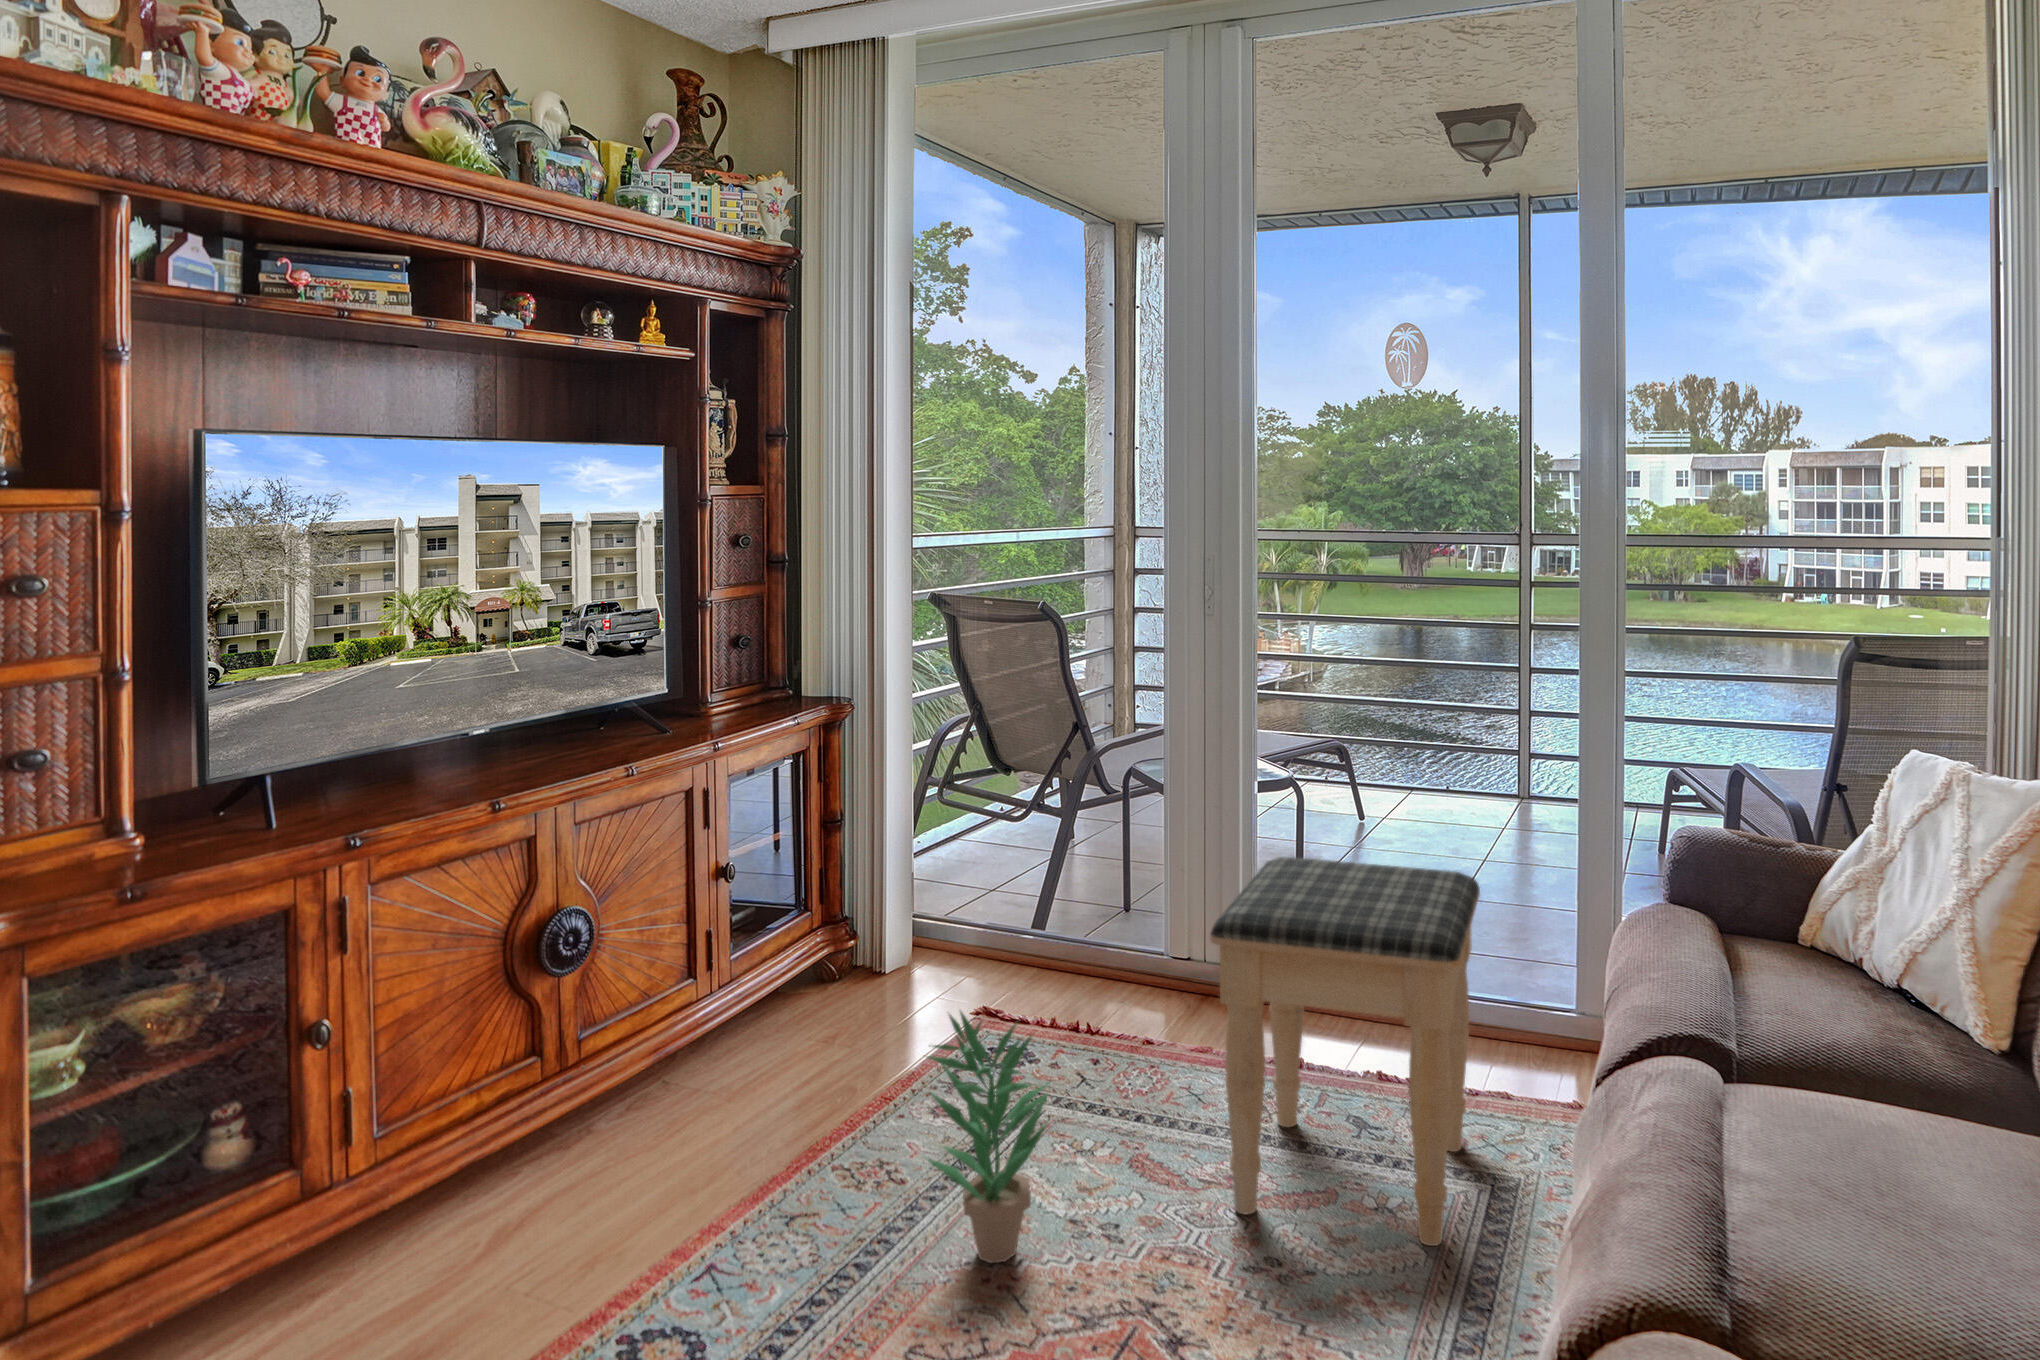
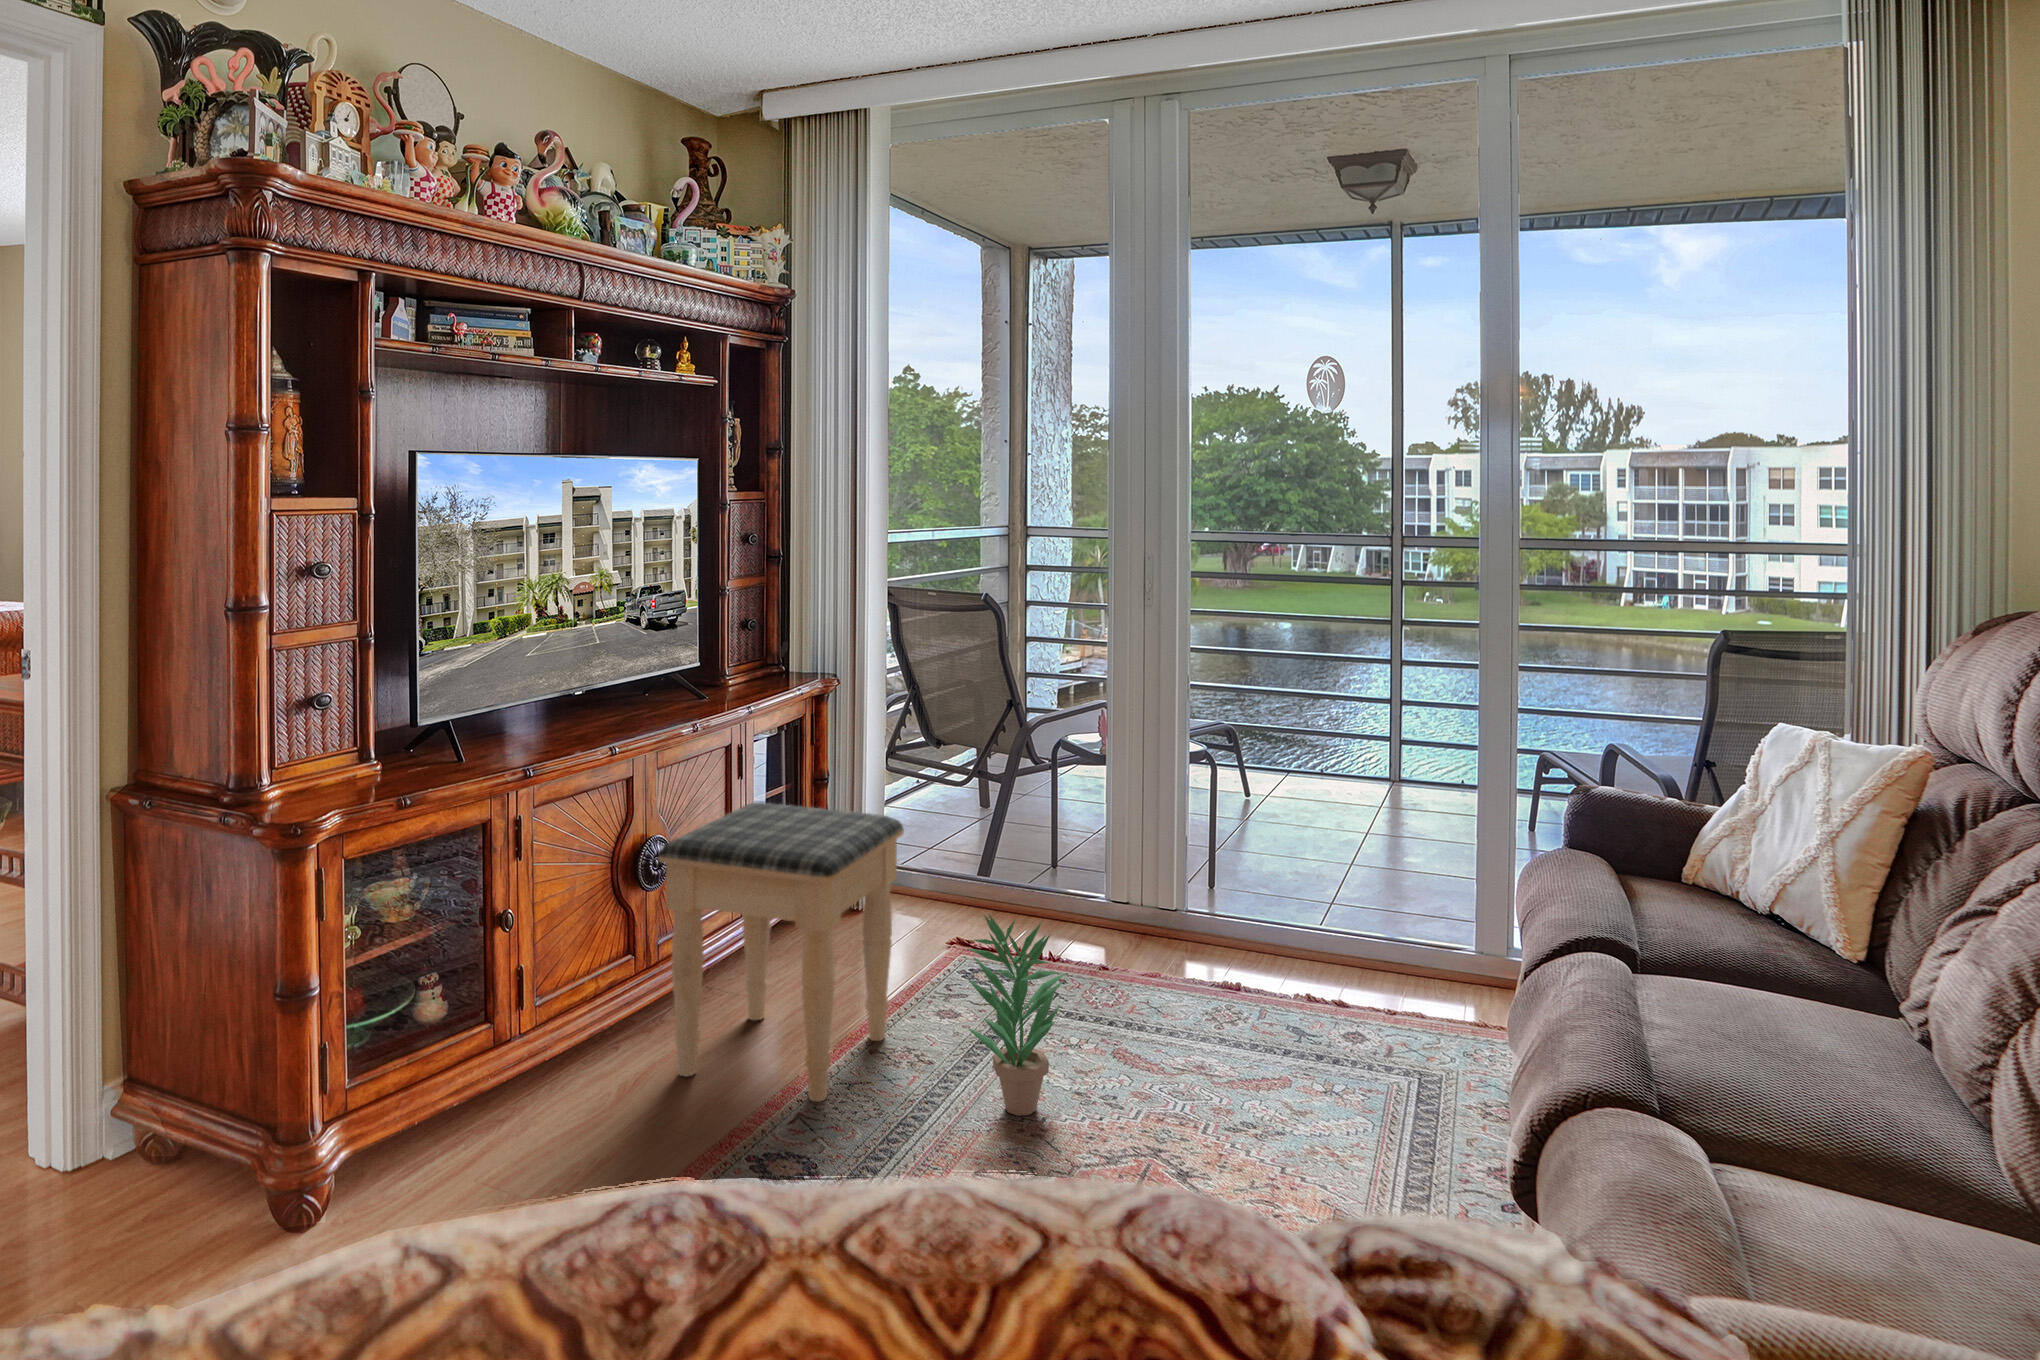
footstool: present [1210,857,1480,1246] -> present [659,802,904,1102]

